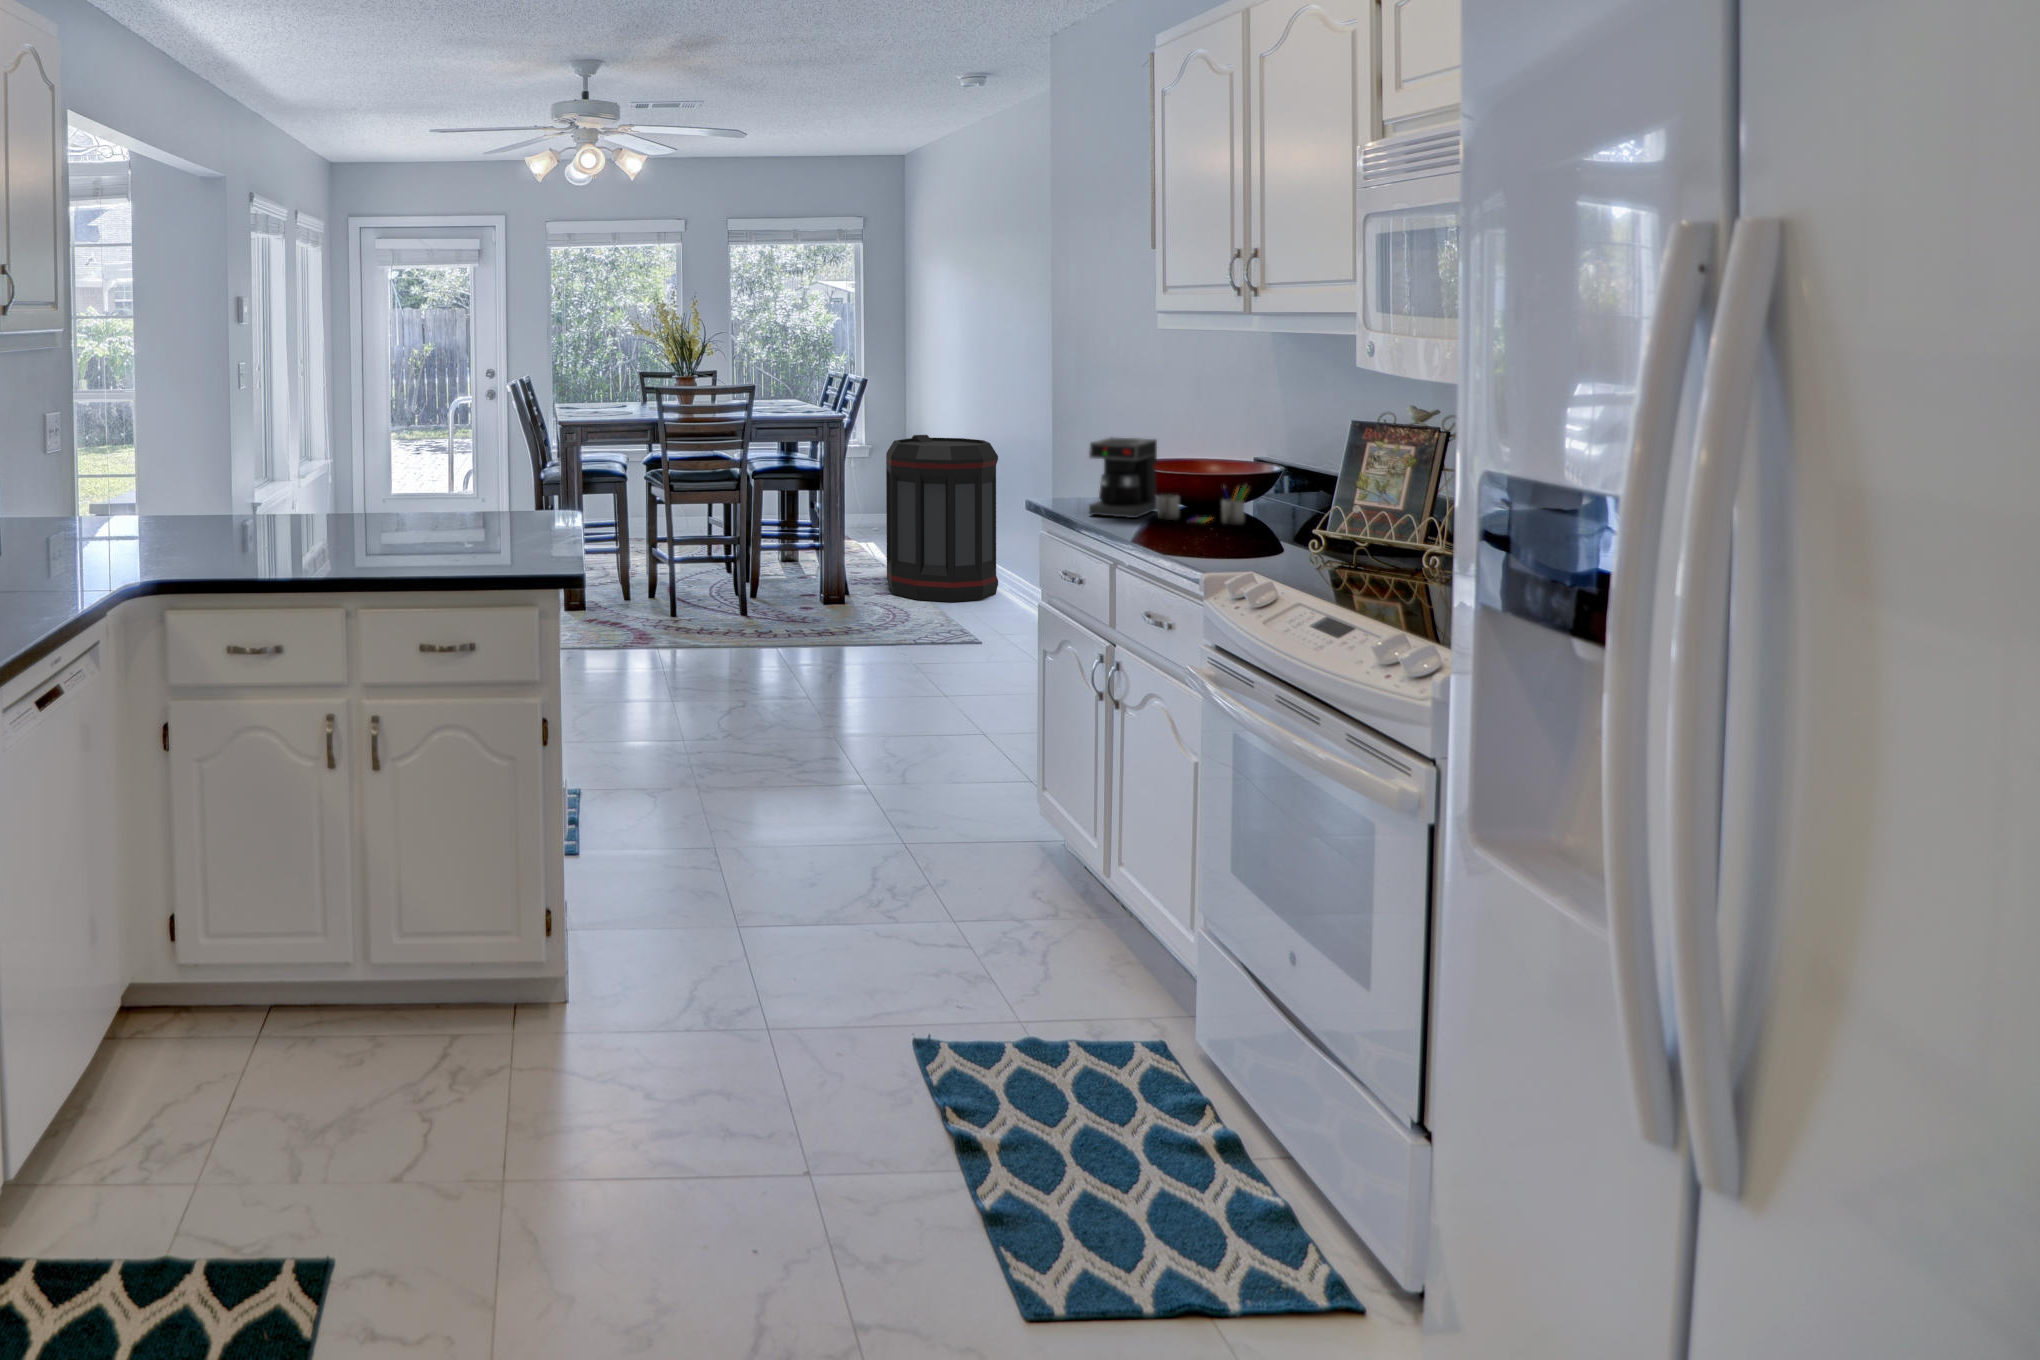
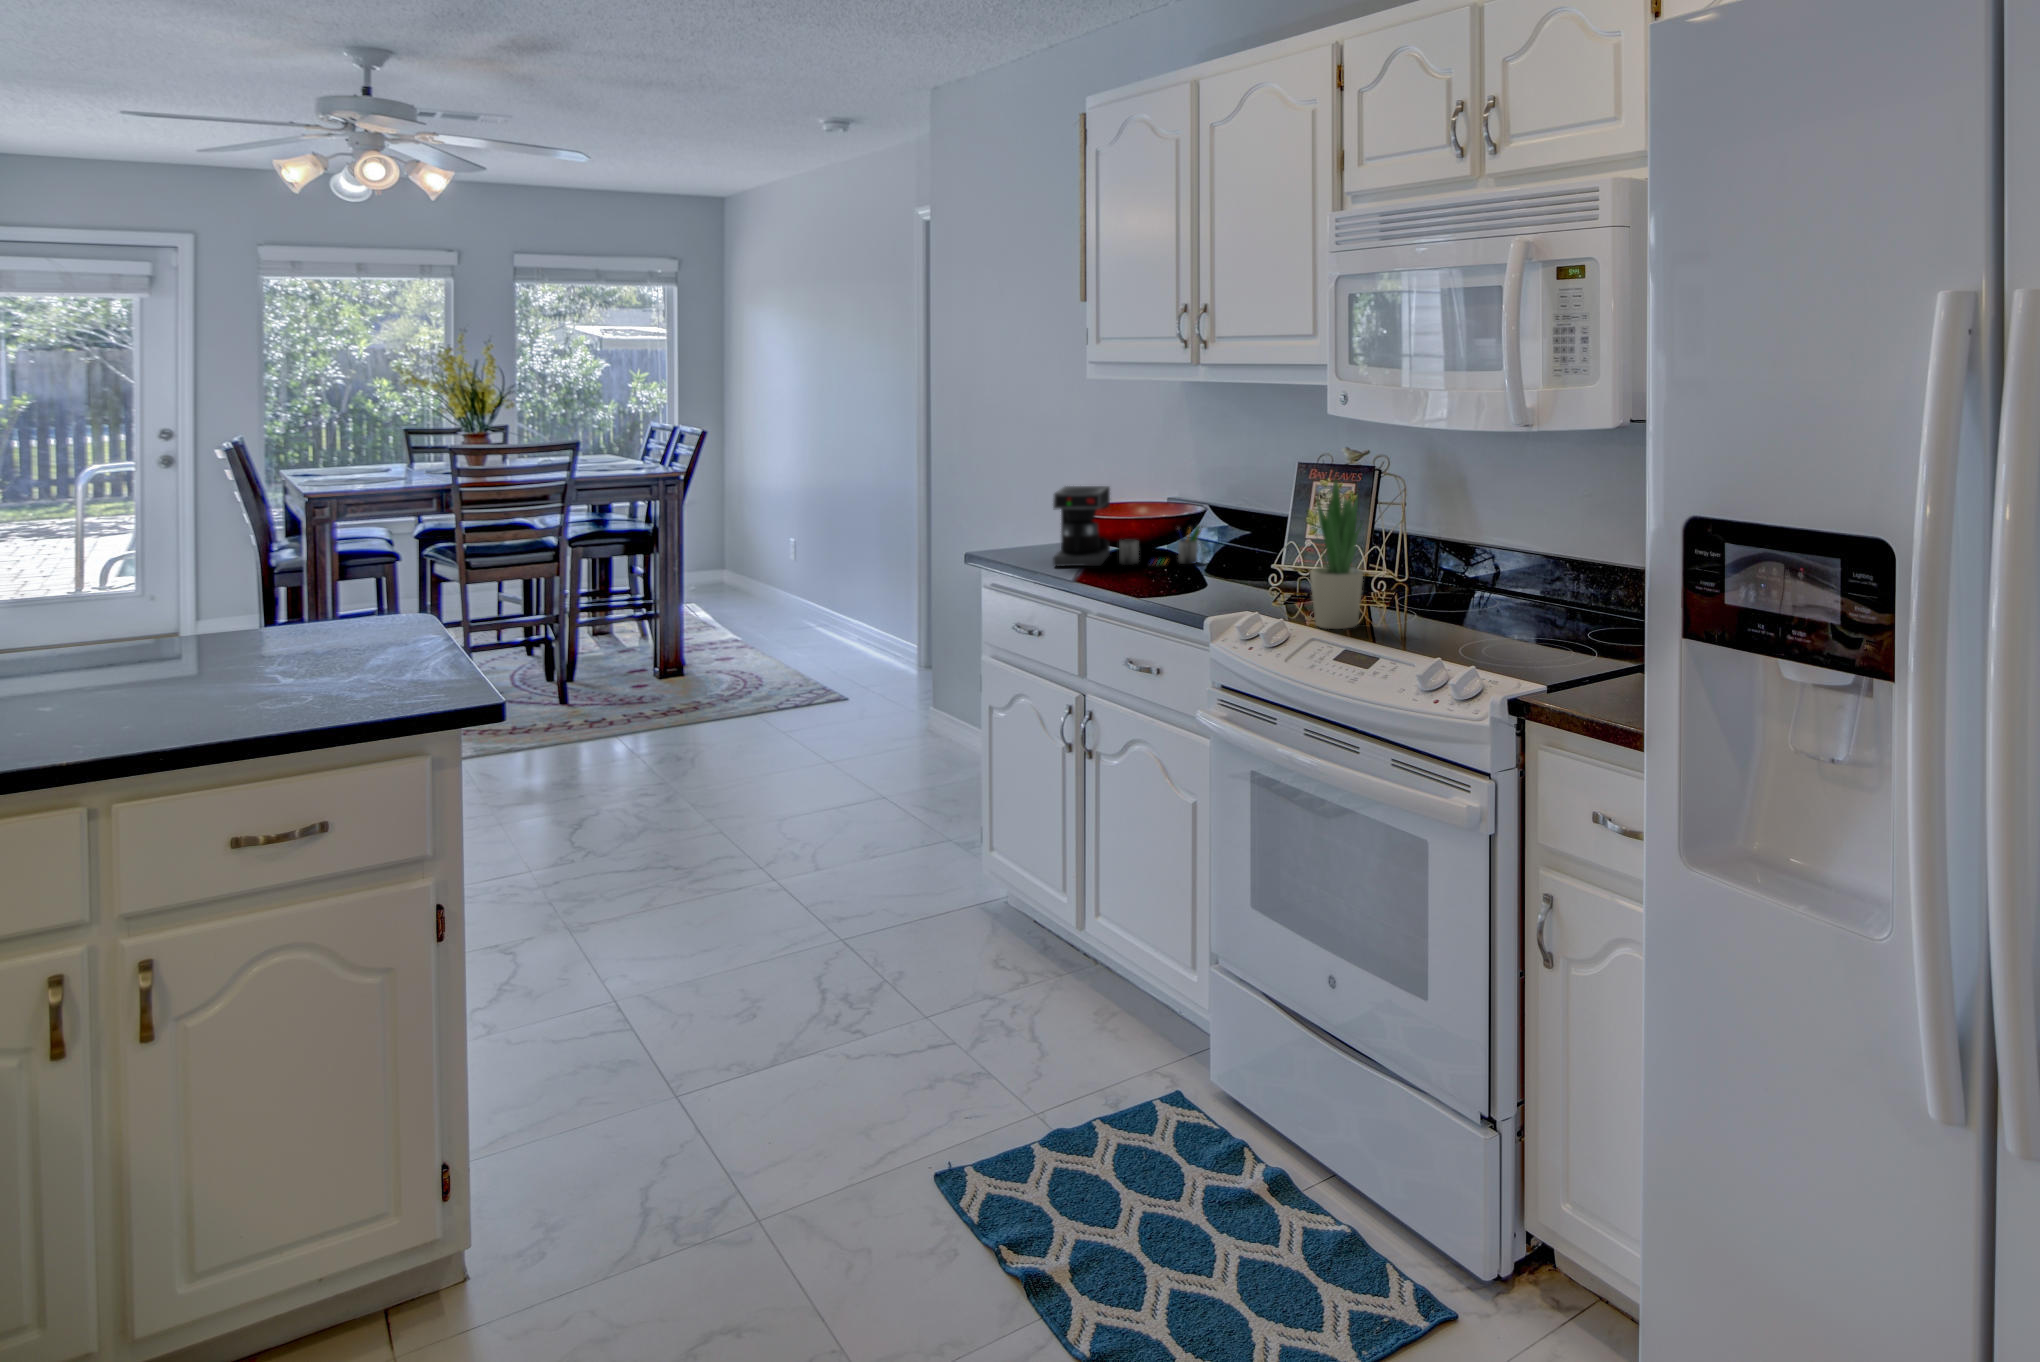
potted plant: none [1295,427,1365,596] -> present [1310,474,1363,629]
trash can: present [886,435,998,602] -> none [732,485,858,663]

